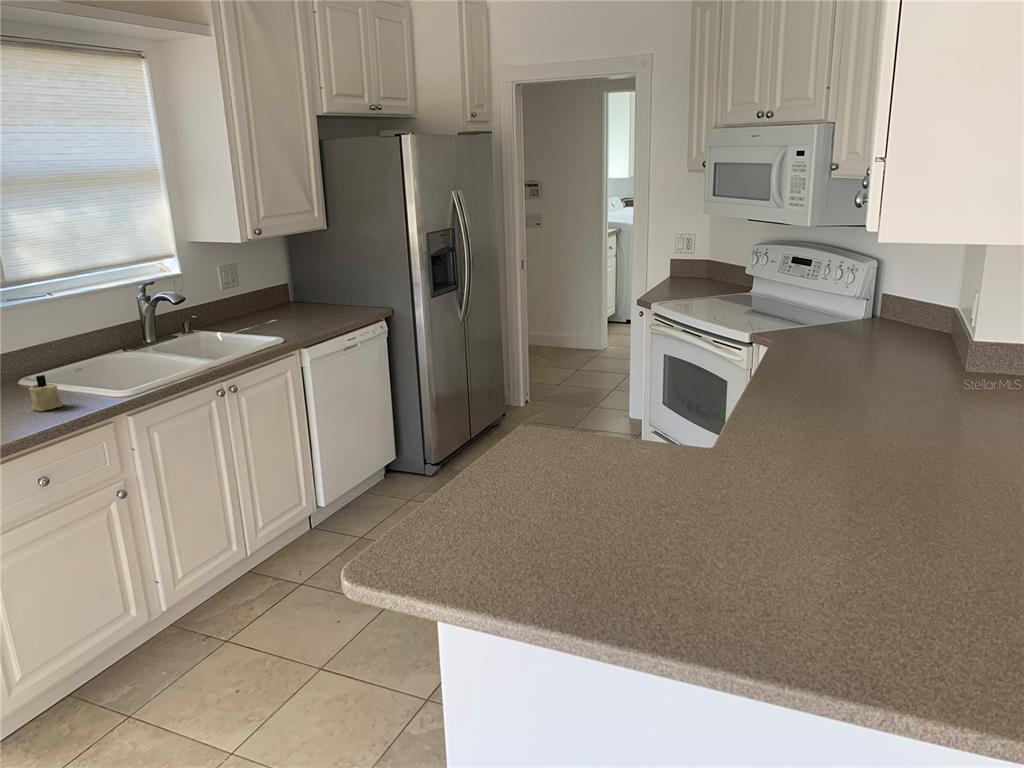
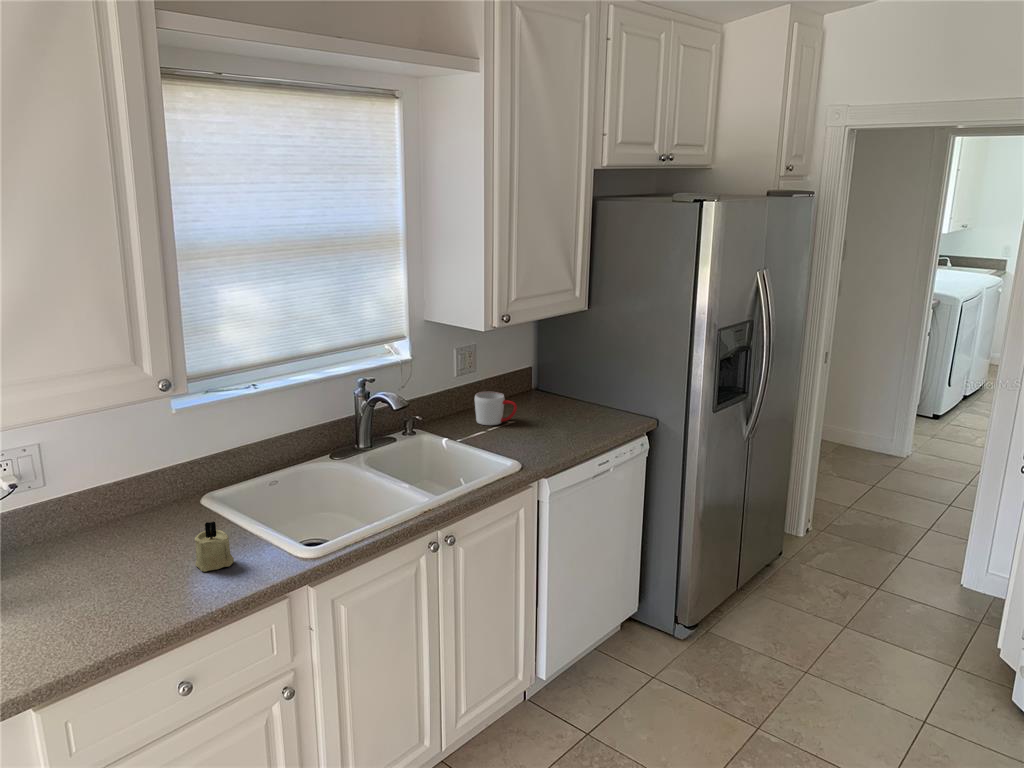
mug: none [241,297,277,323] -> present [474,392,517,425]

